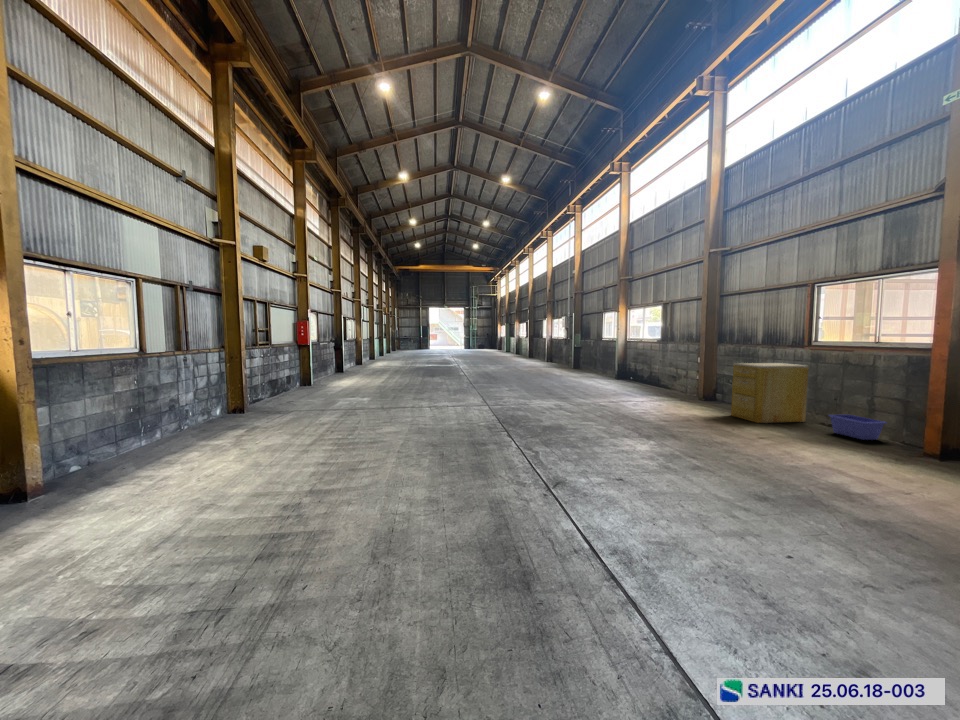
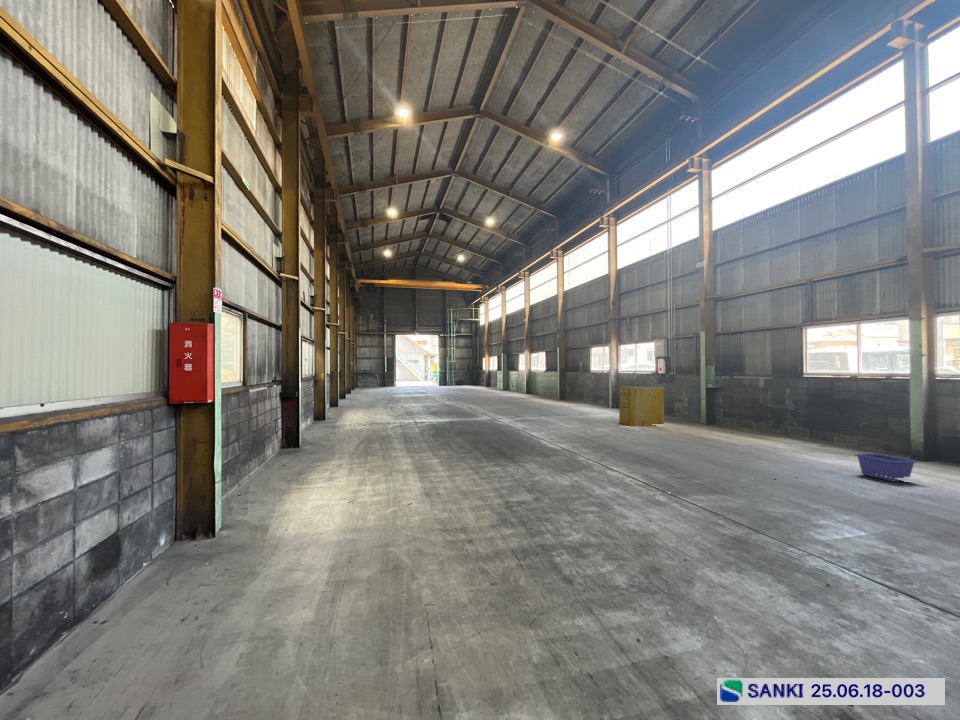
filing cabinet: present [731,363,809,423] -> present [619,386,664,426]

